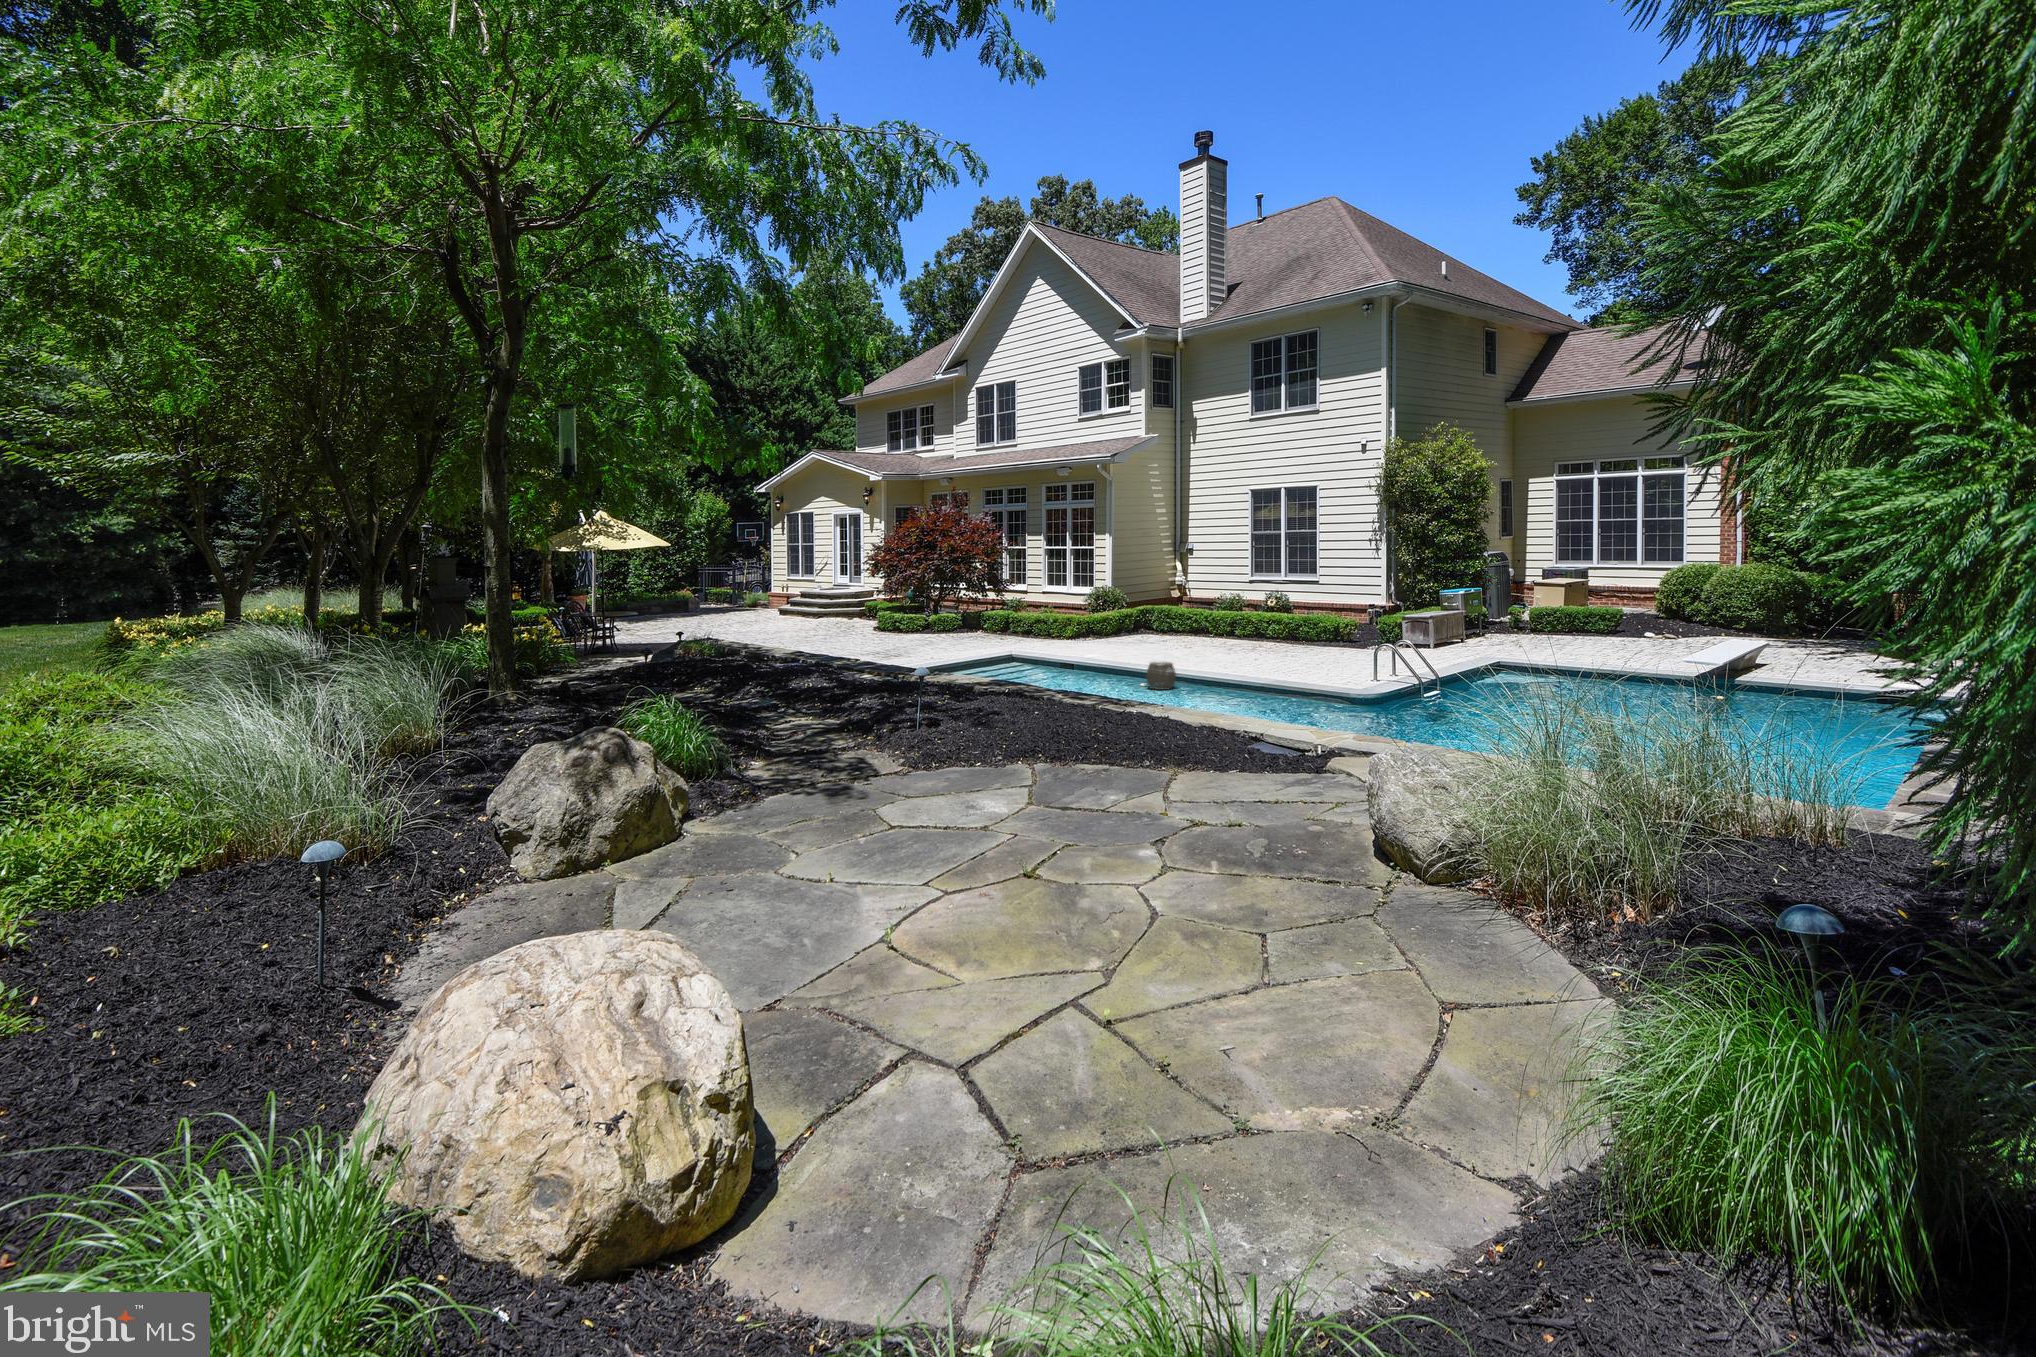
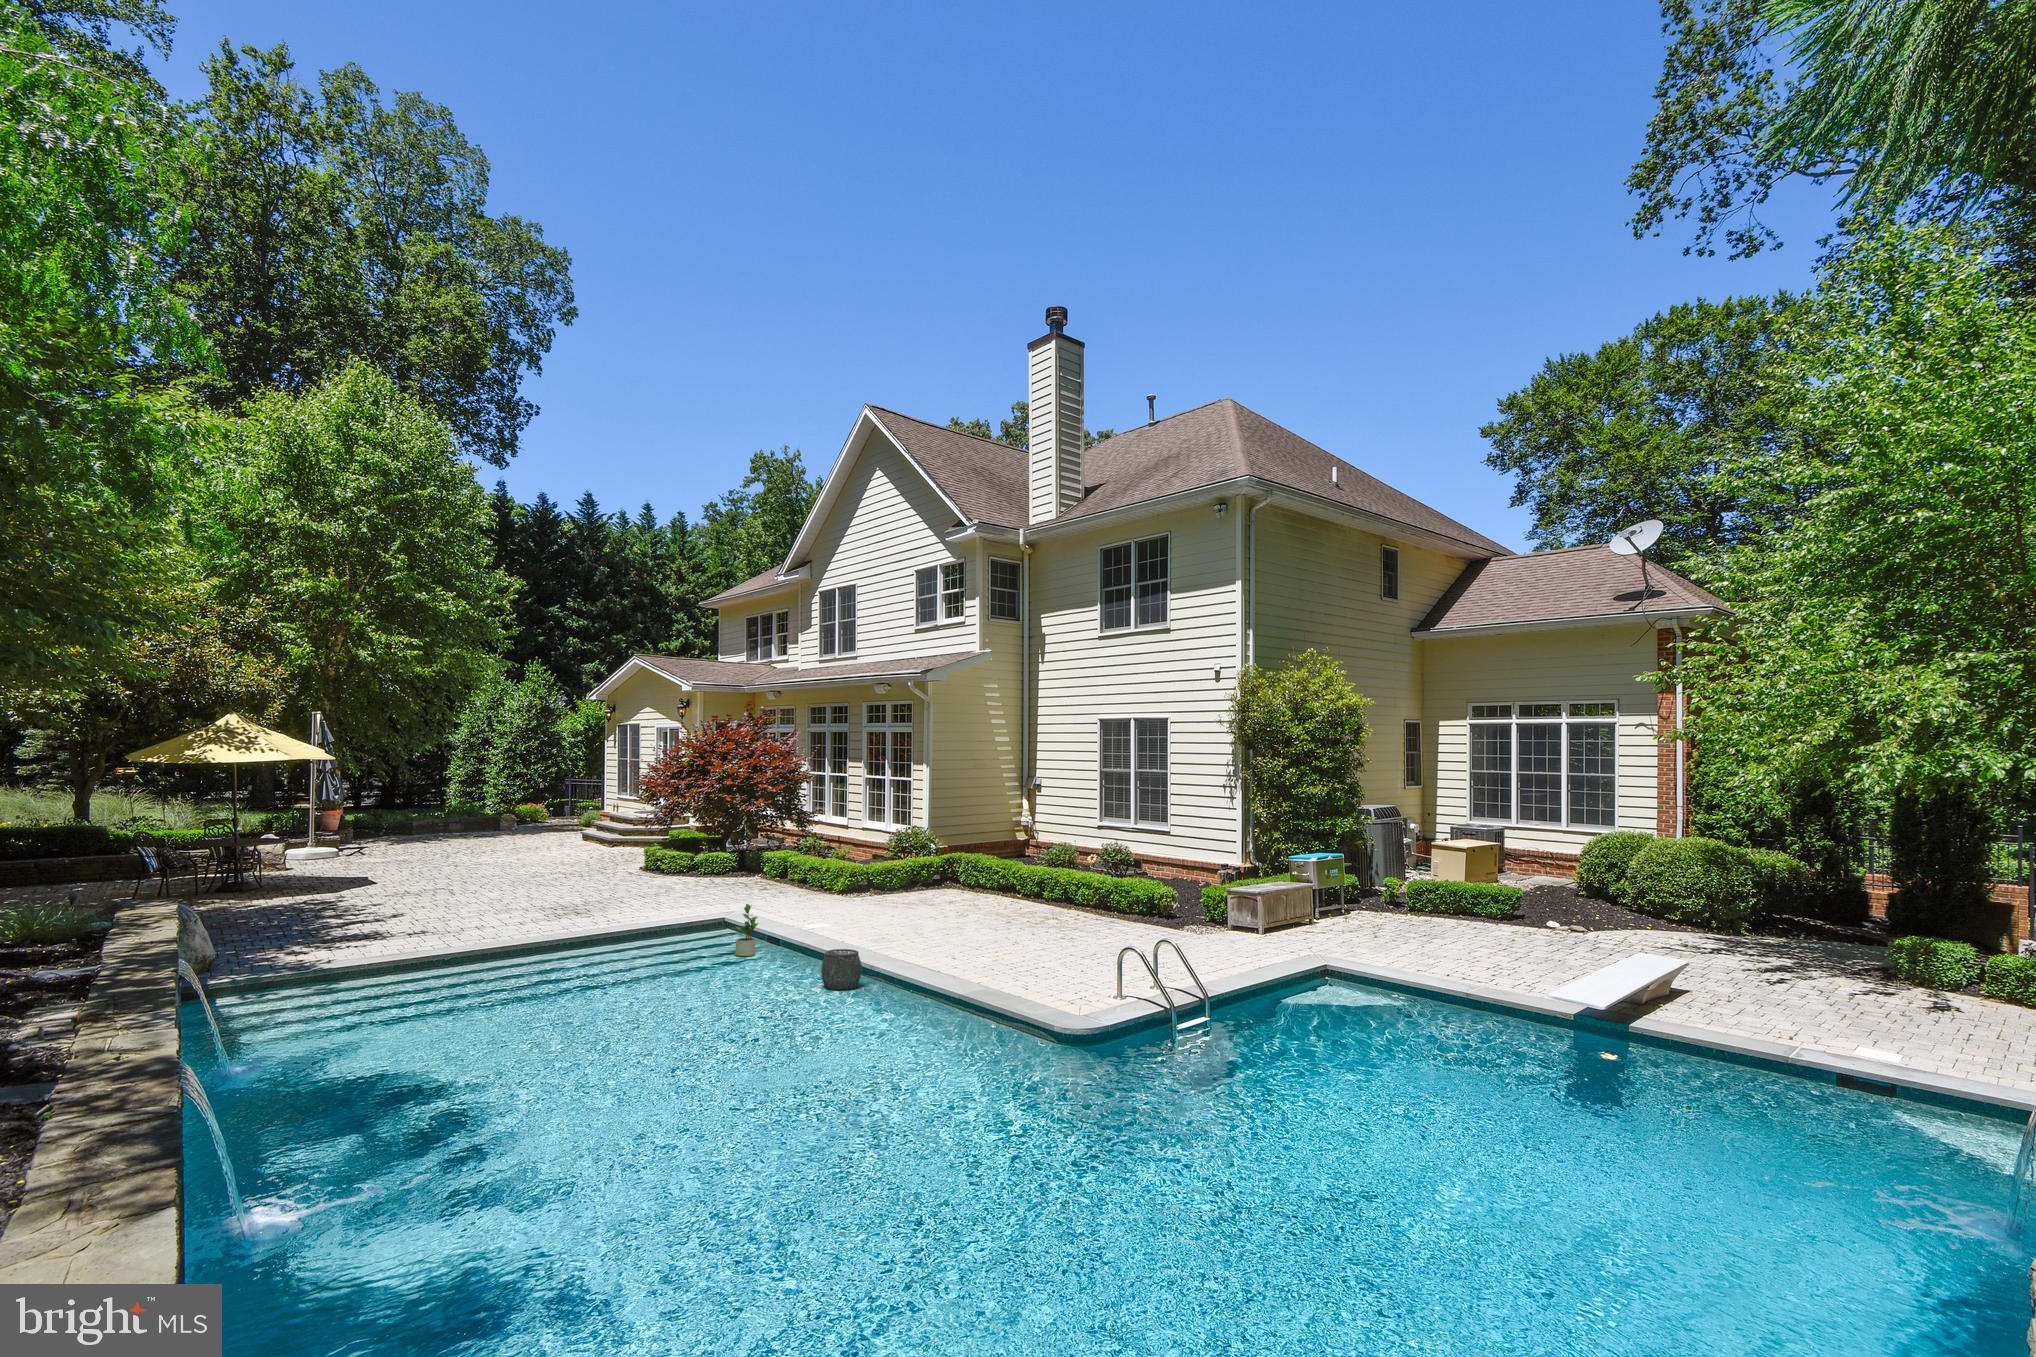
potted plant: none [1048,636,1067,674] -> present [735,904,758,956]

